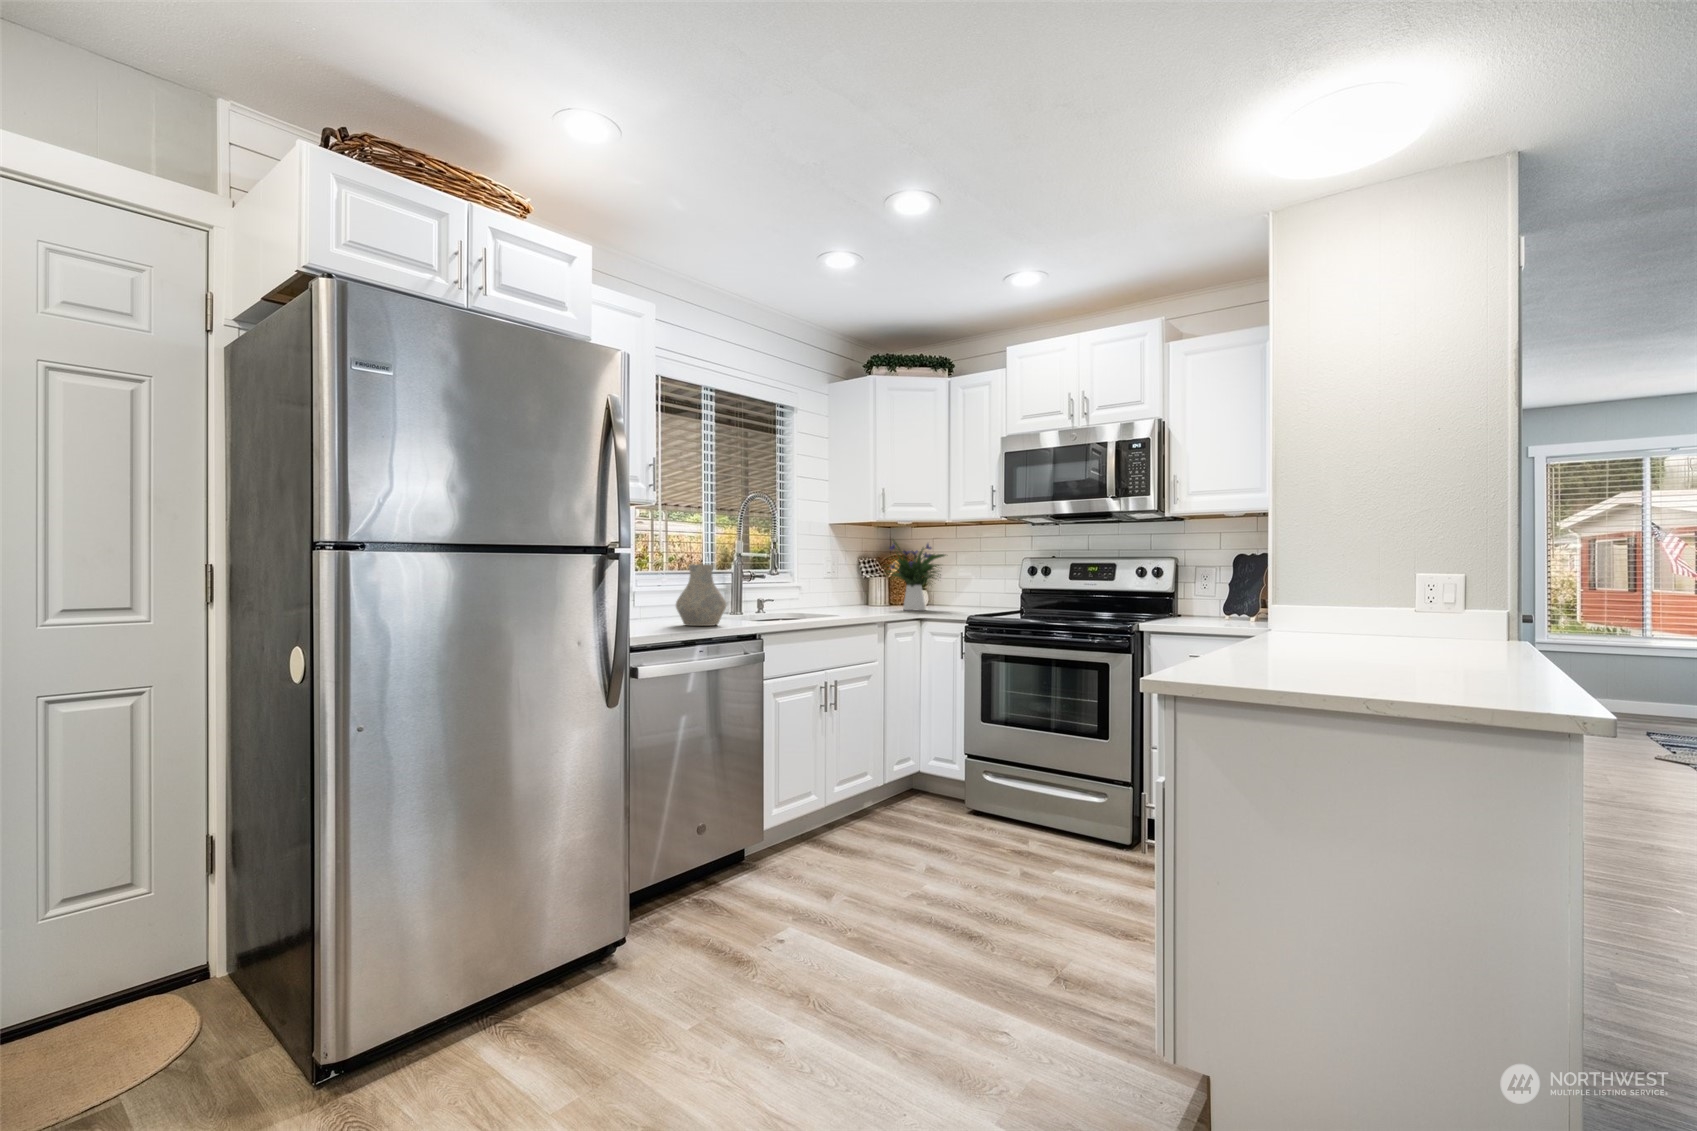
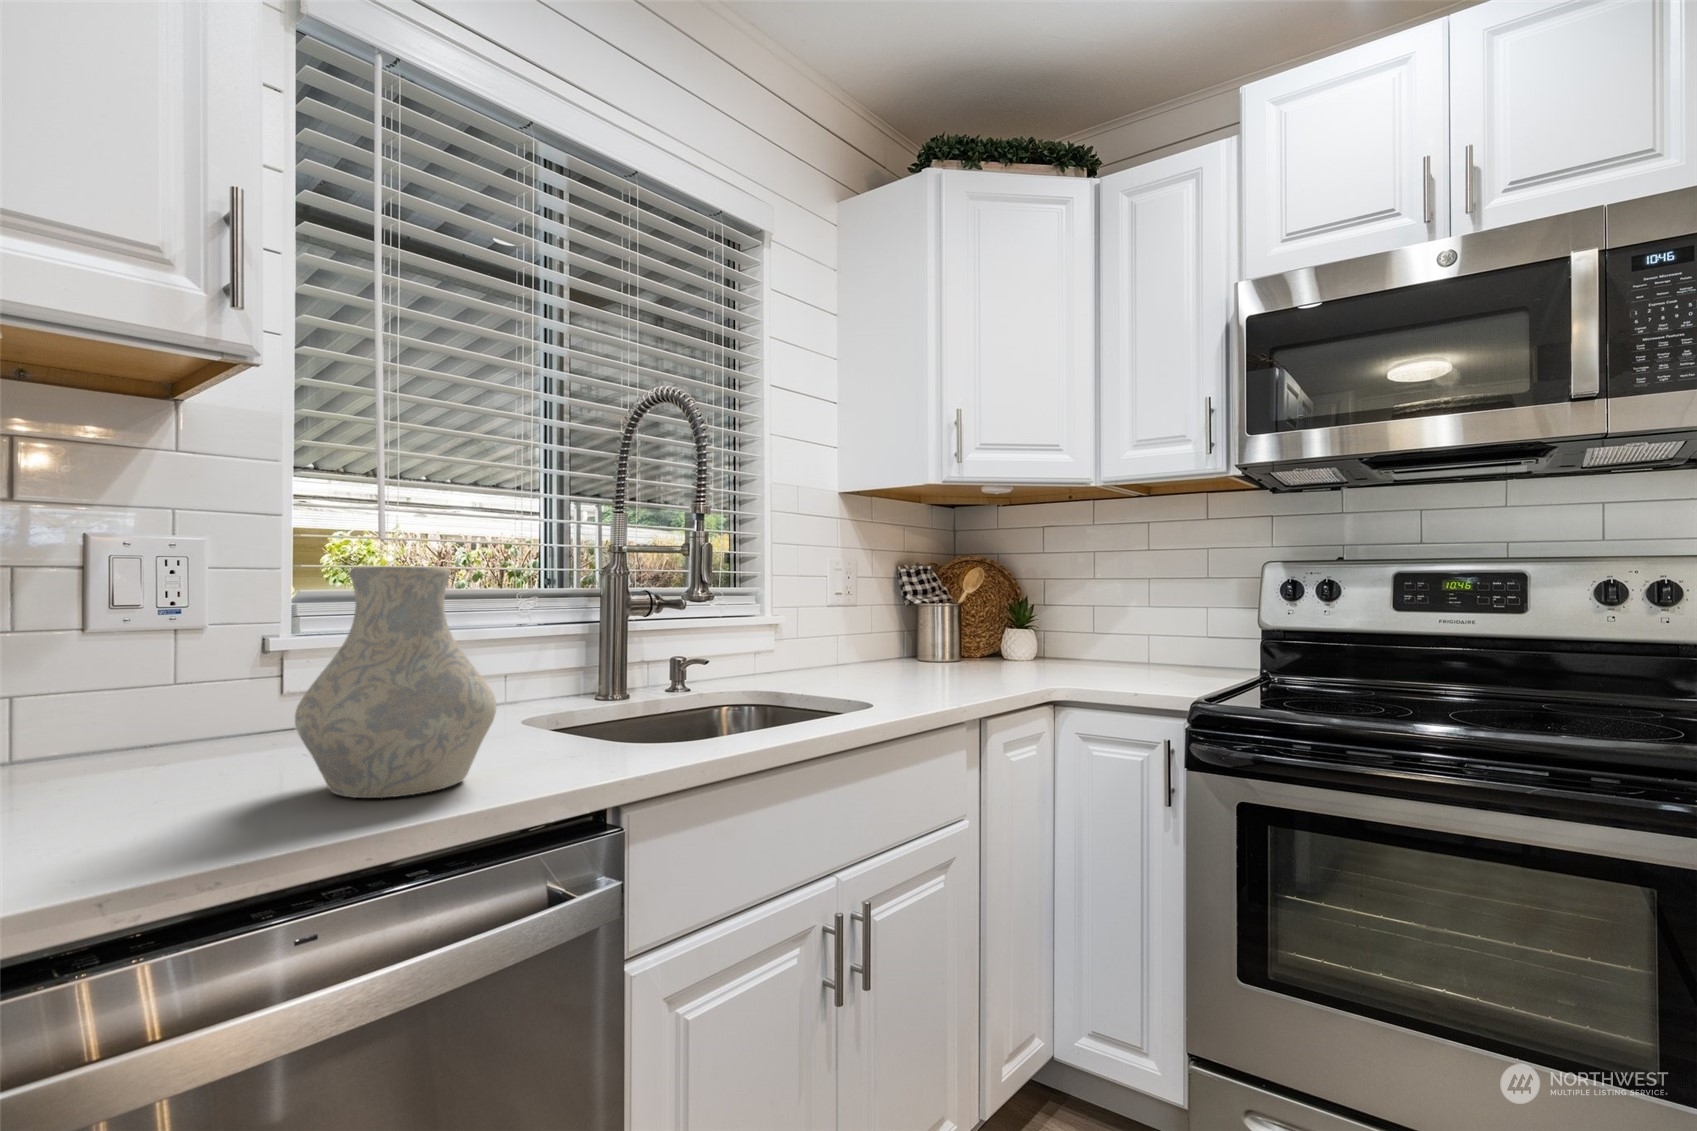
flower arrangement: present [887,541,945,610] -> none [952,518,1104,679]

